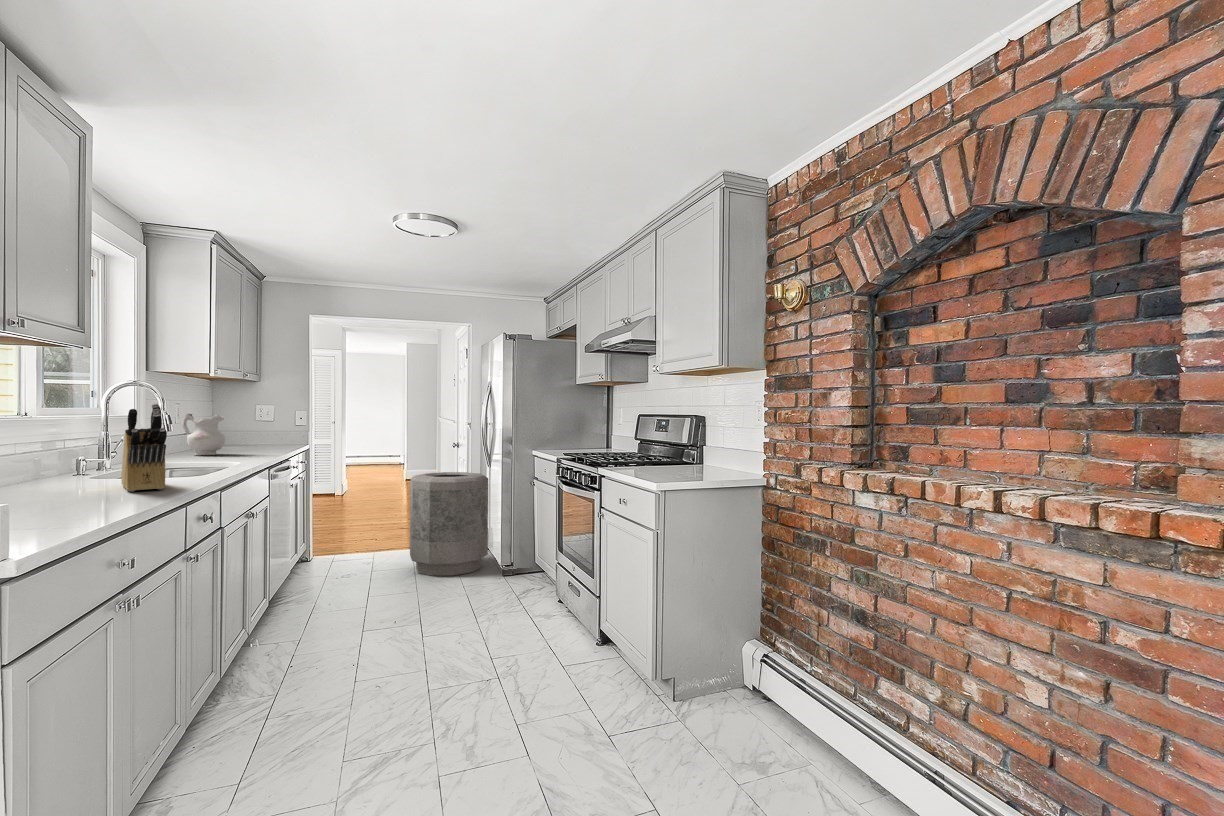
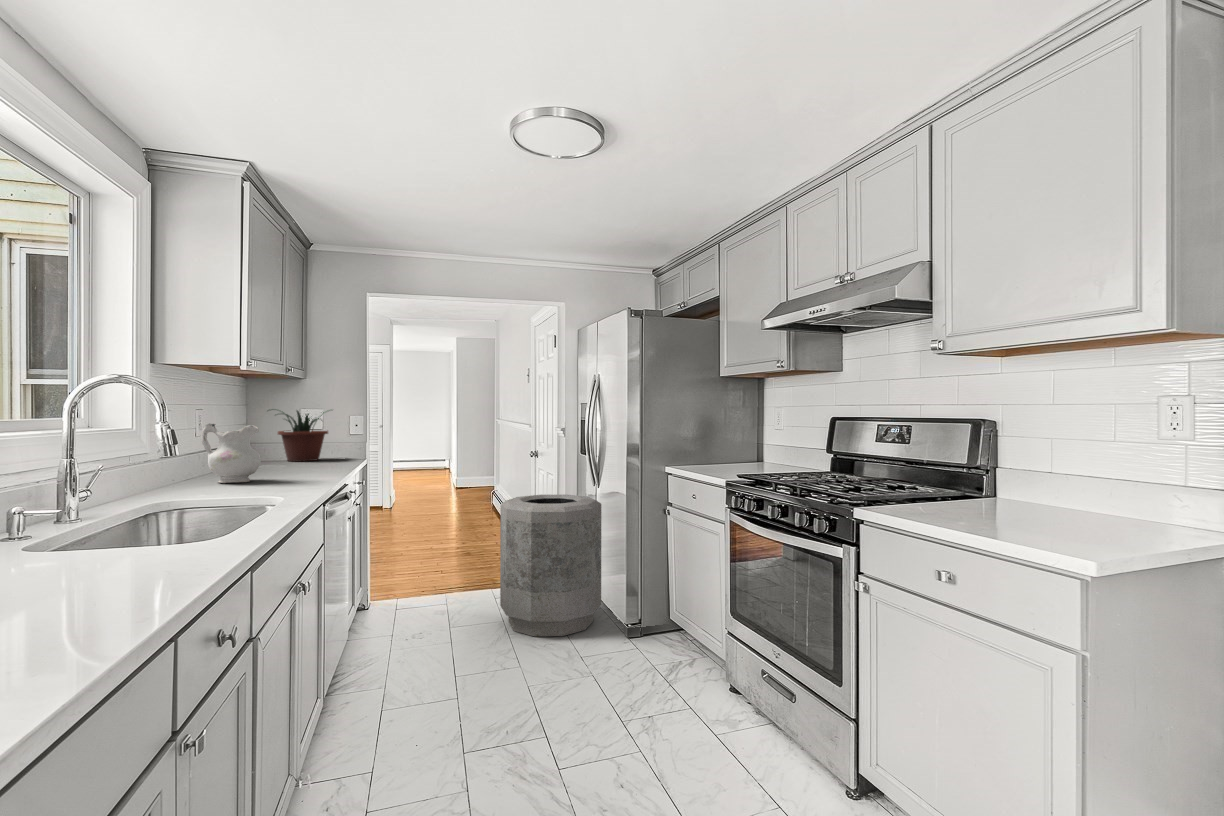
knife block: present [121,404,167,492] -> none [53,417,139,605]
potted plant: none [230,405,283,445] -> present [271,409,328,461]

